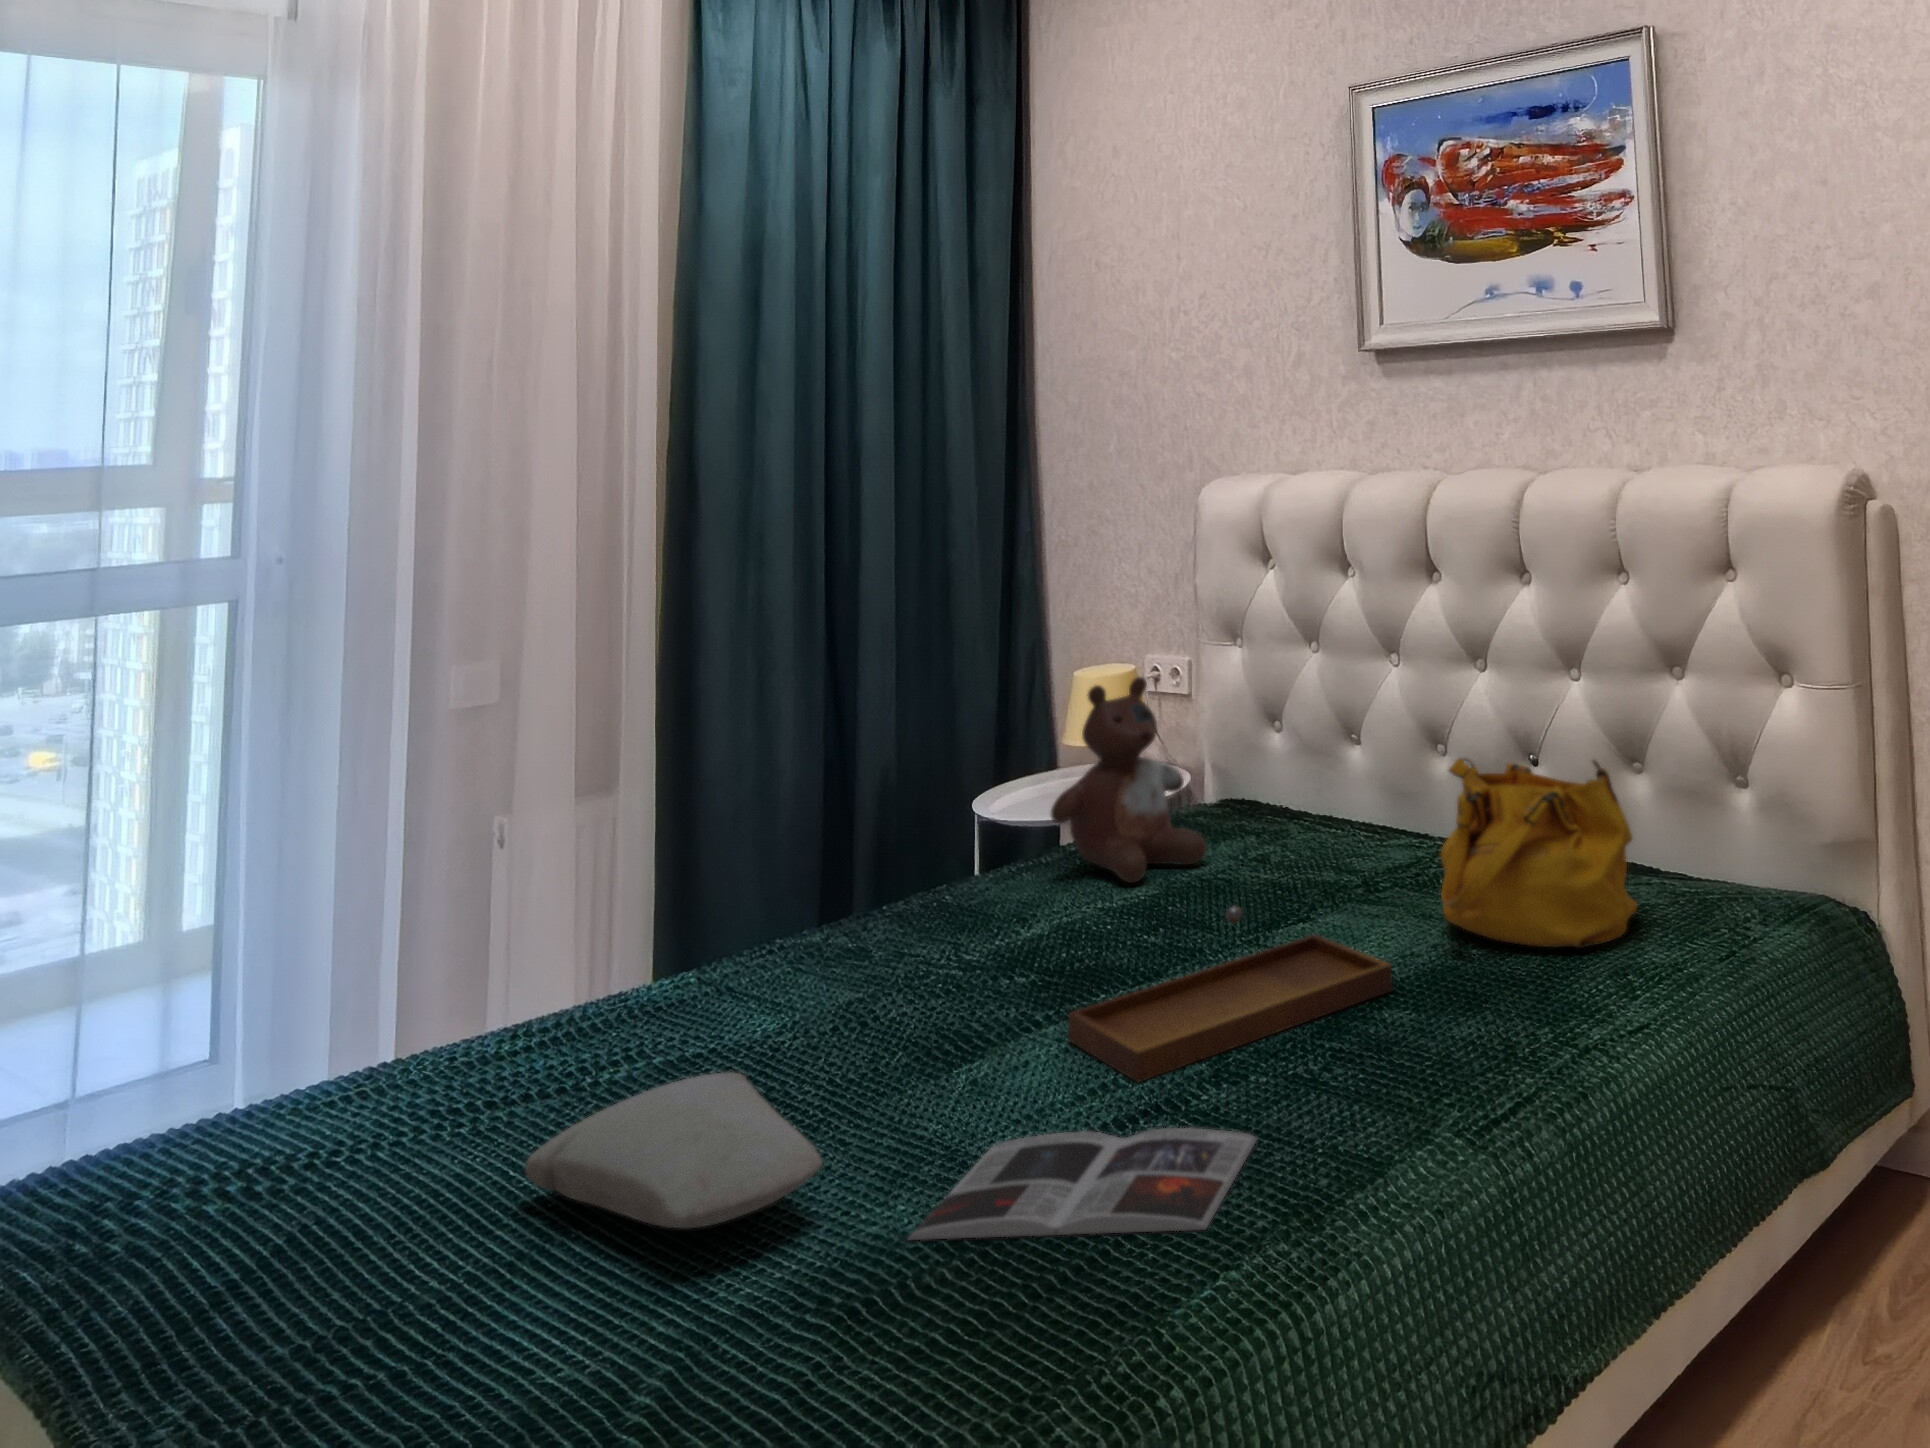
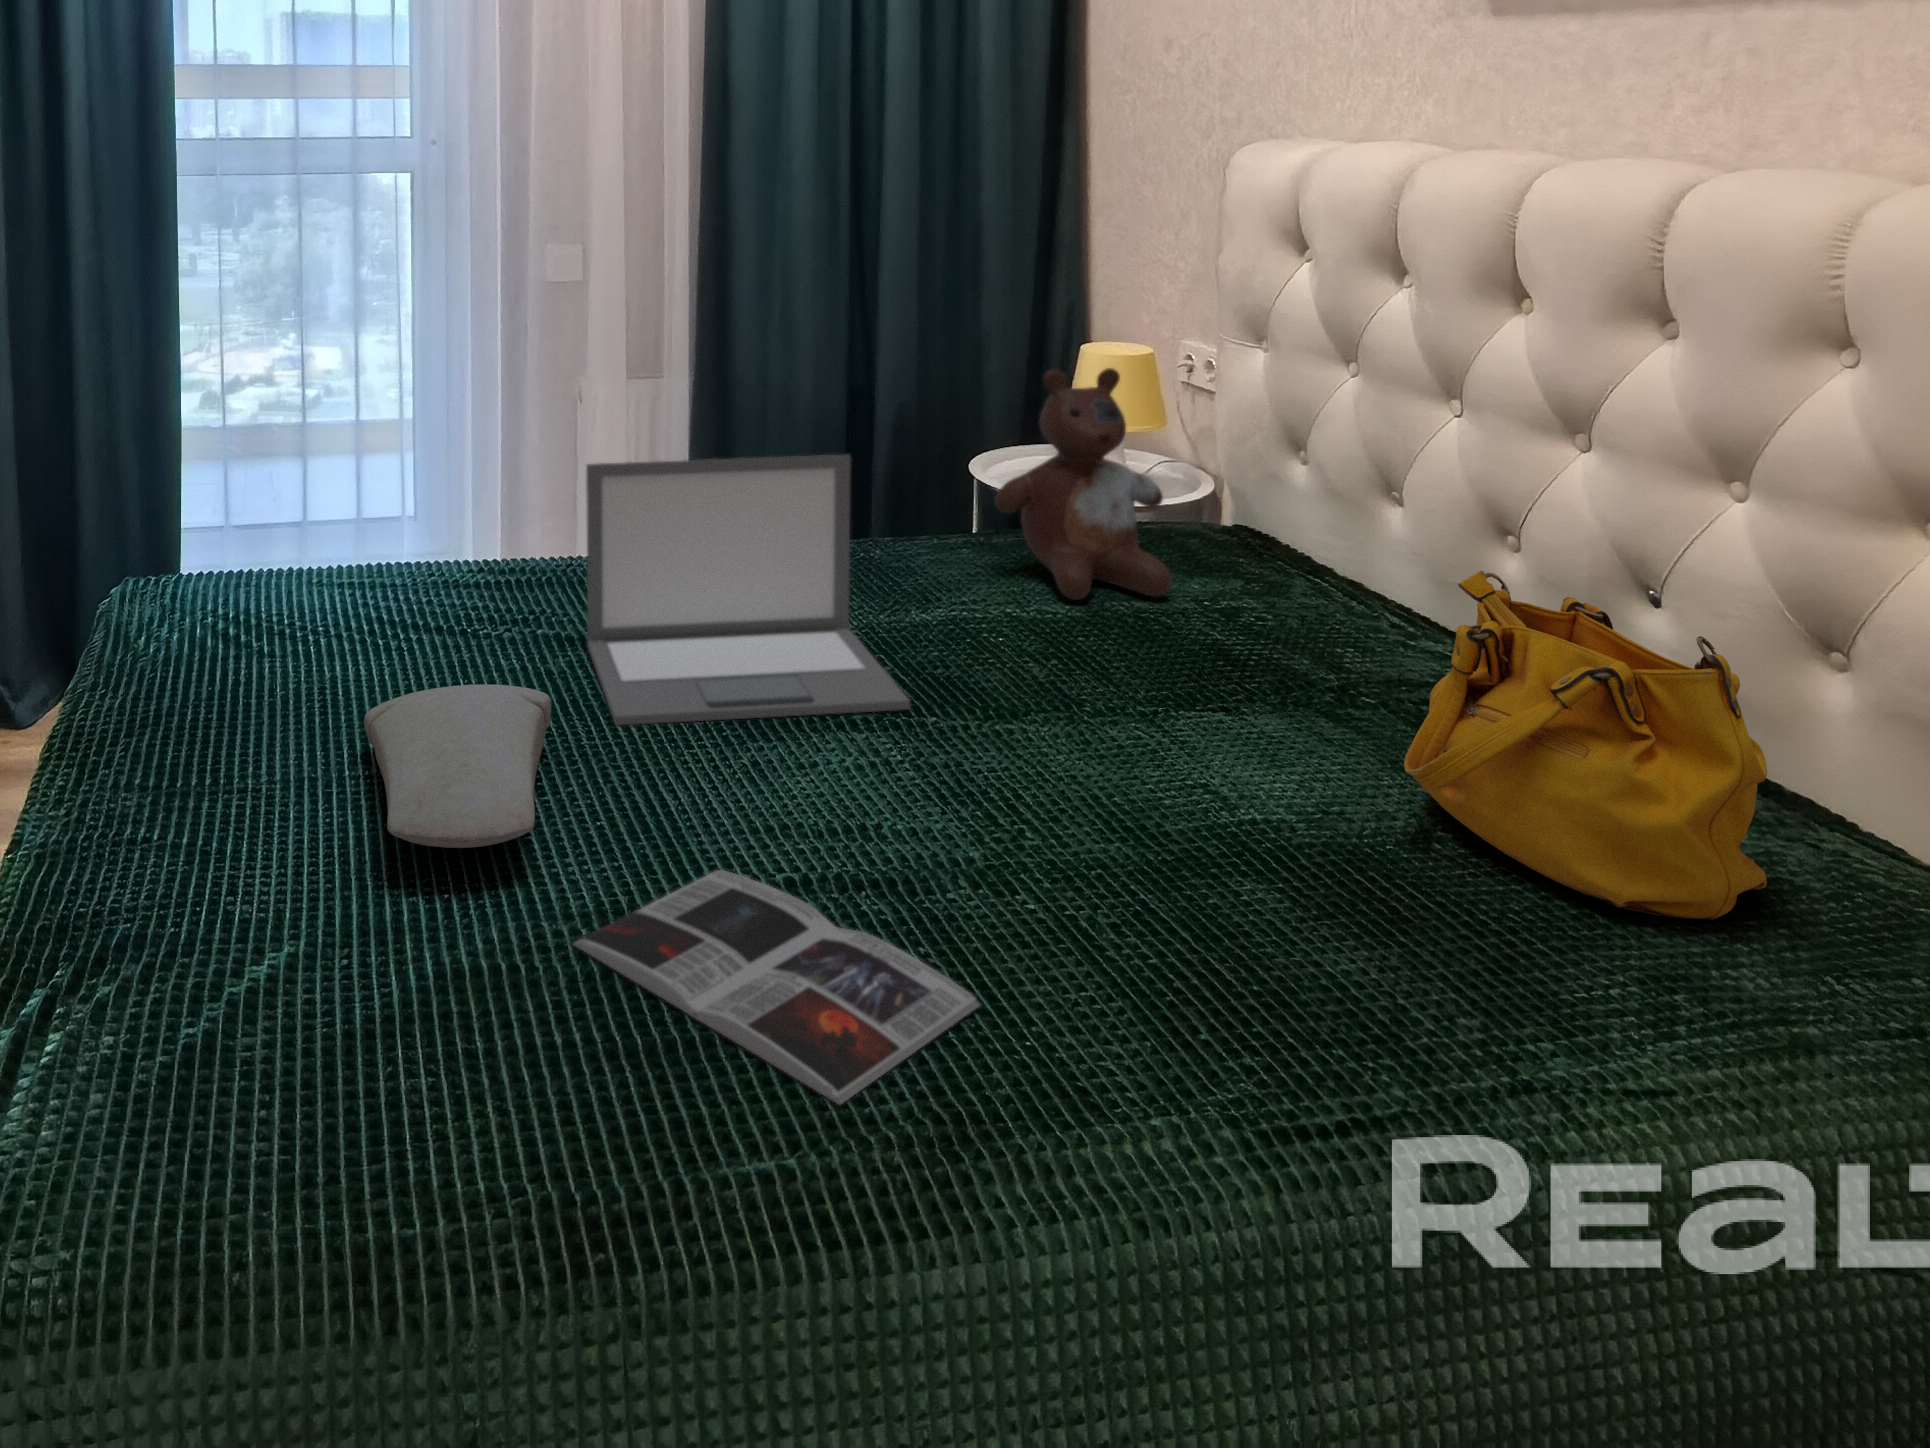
laptop: none [699,786,1060,1093] -> present [586,455,910,726]
tray: present [1068,906,1392,1082] -> none [878,684,1292,863]

